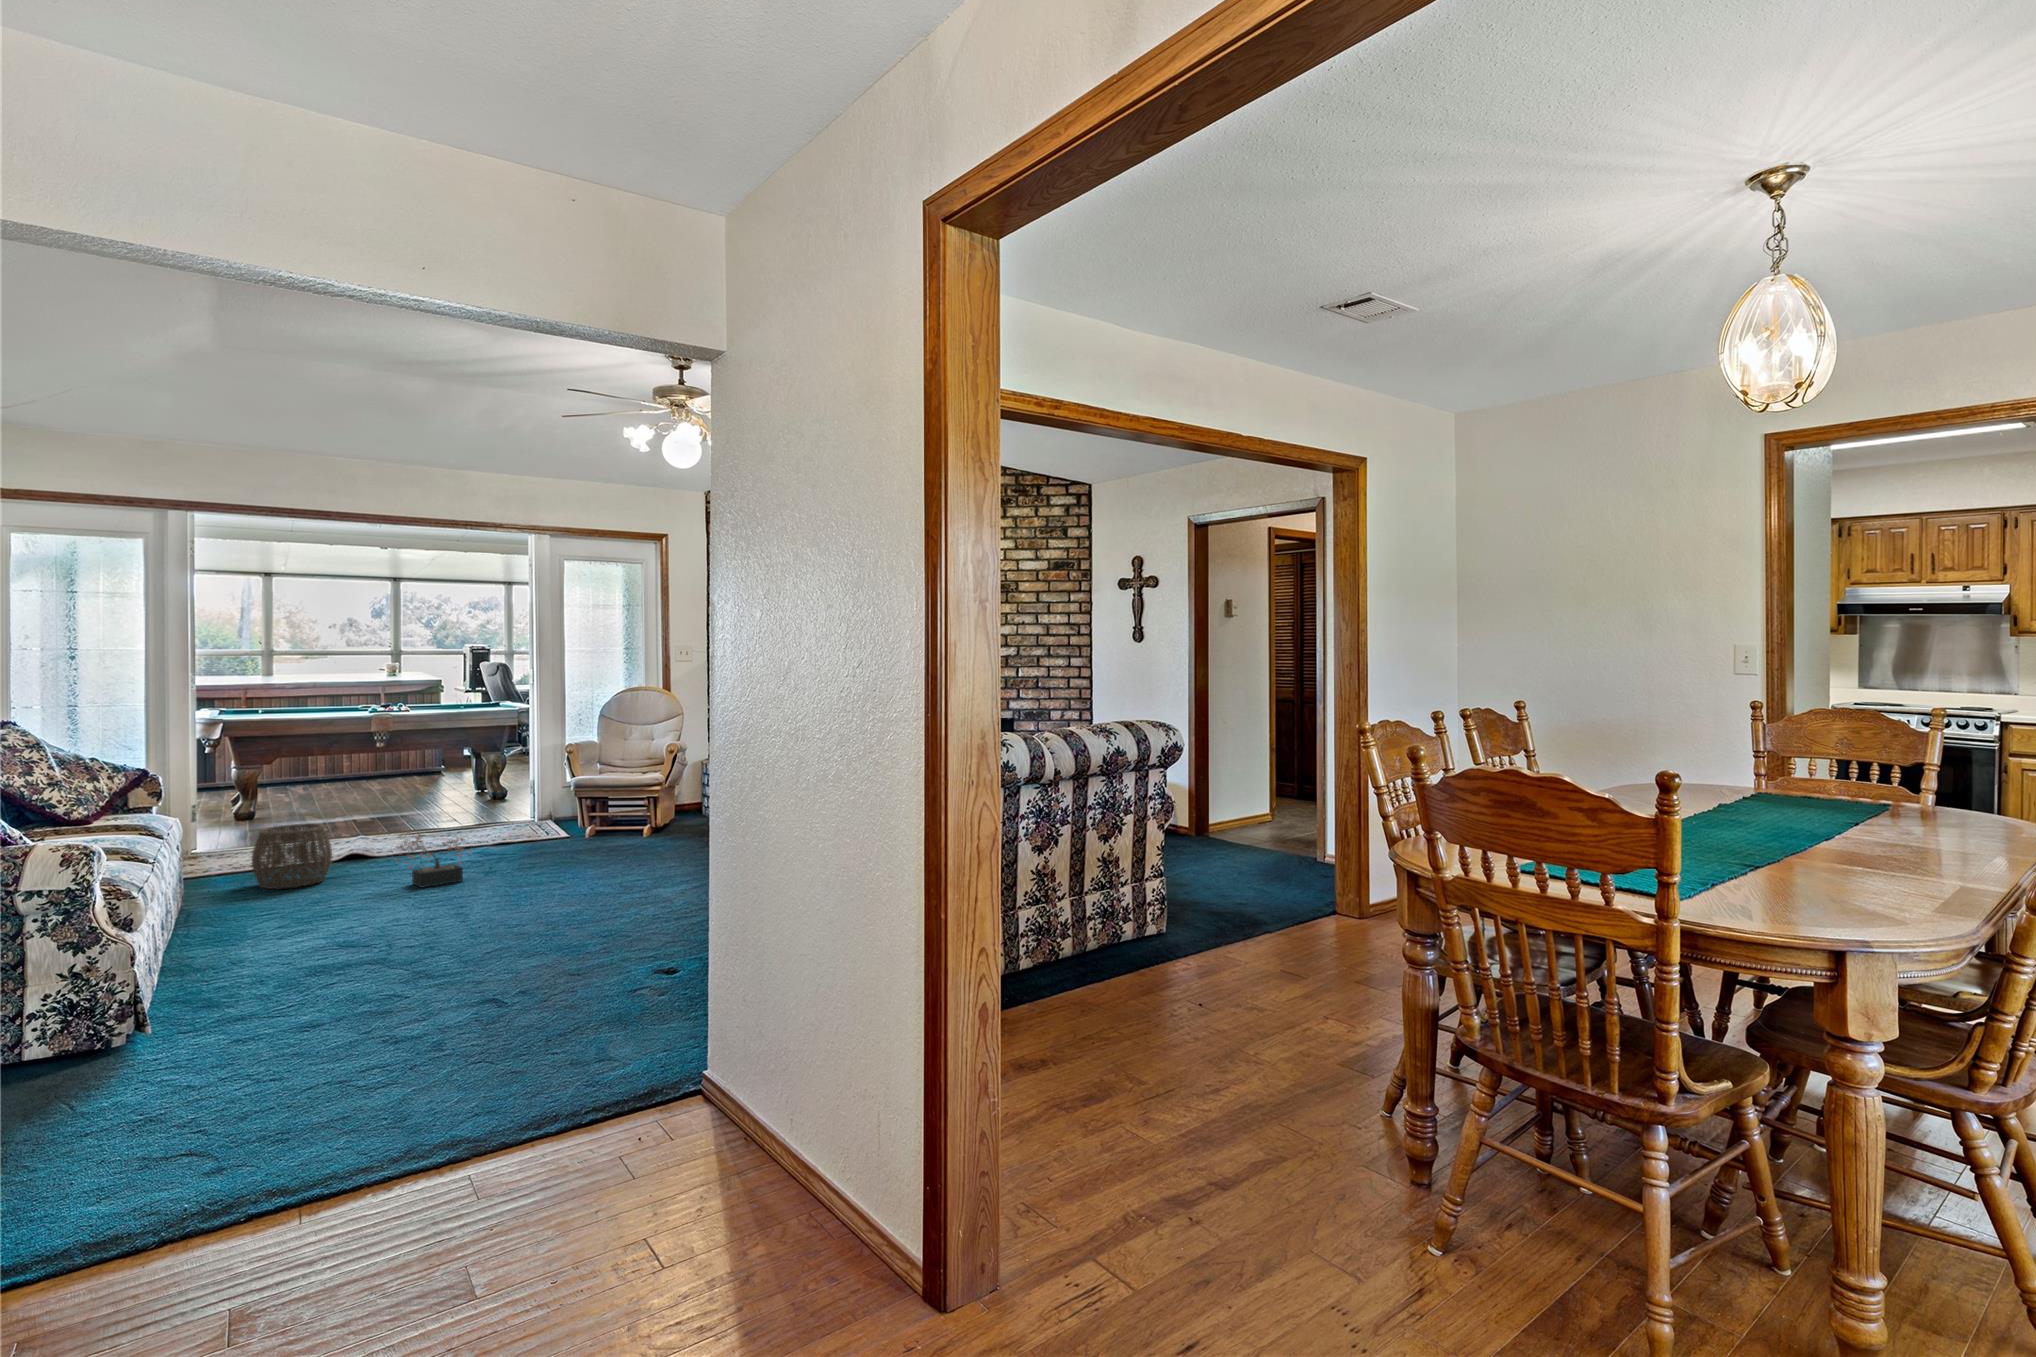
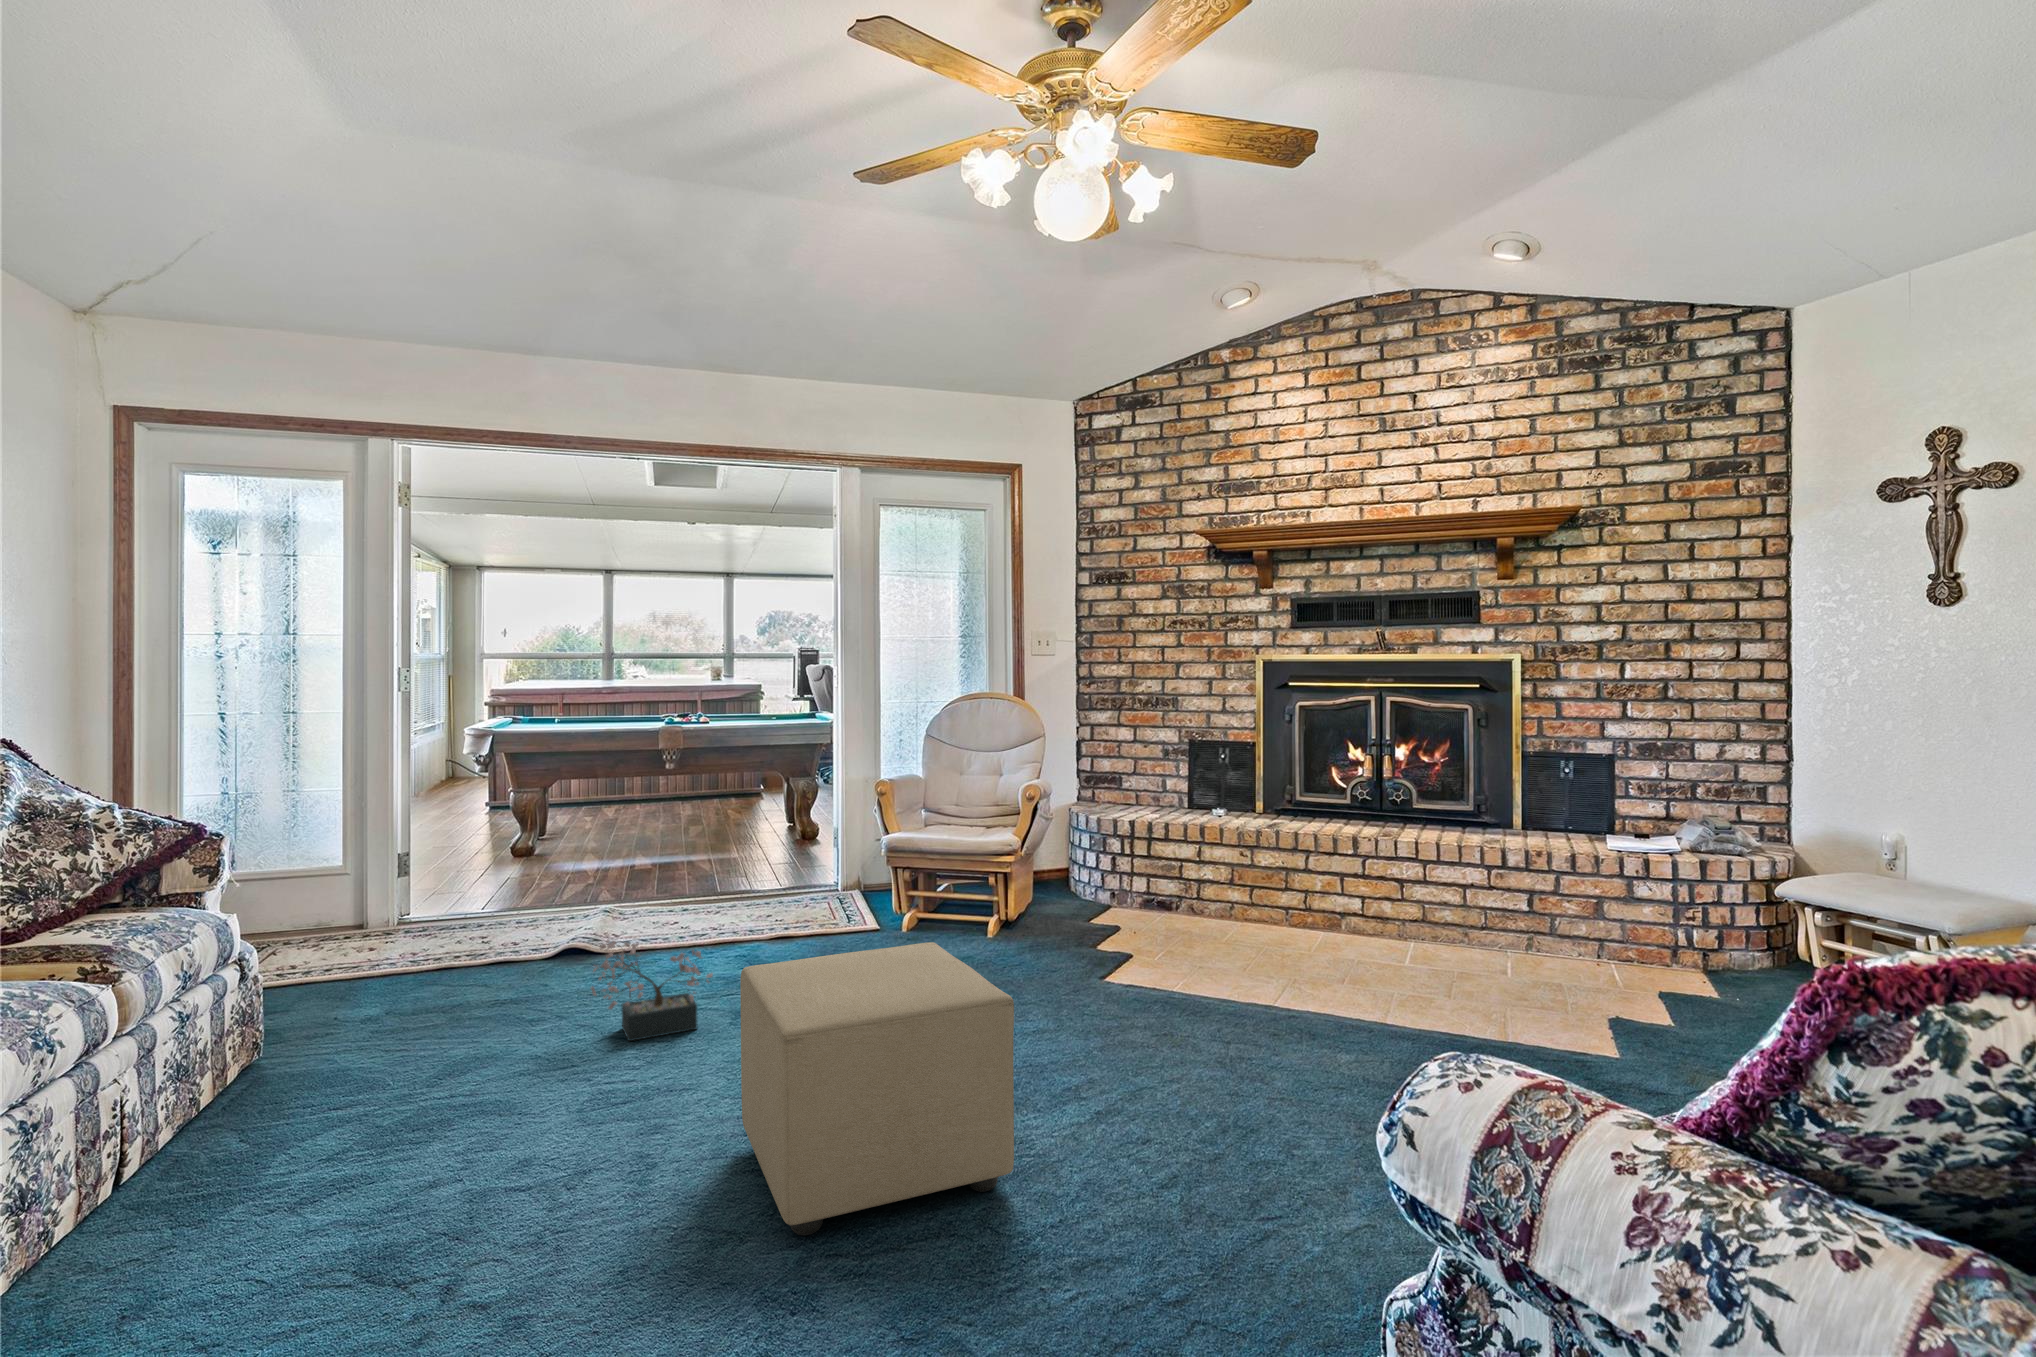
ottoman: none [511,811,654,927] -> present [740,942,1014,1235]
woven basket: present [251,823,332,889] -> none [403,907,524,1020]

